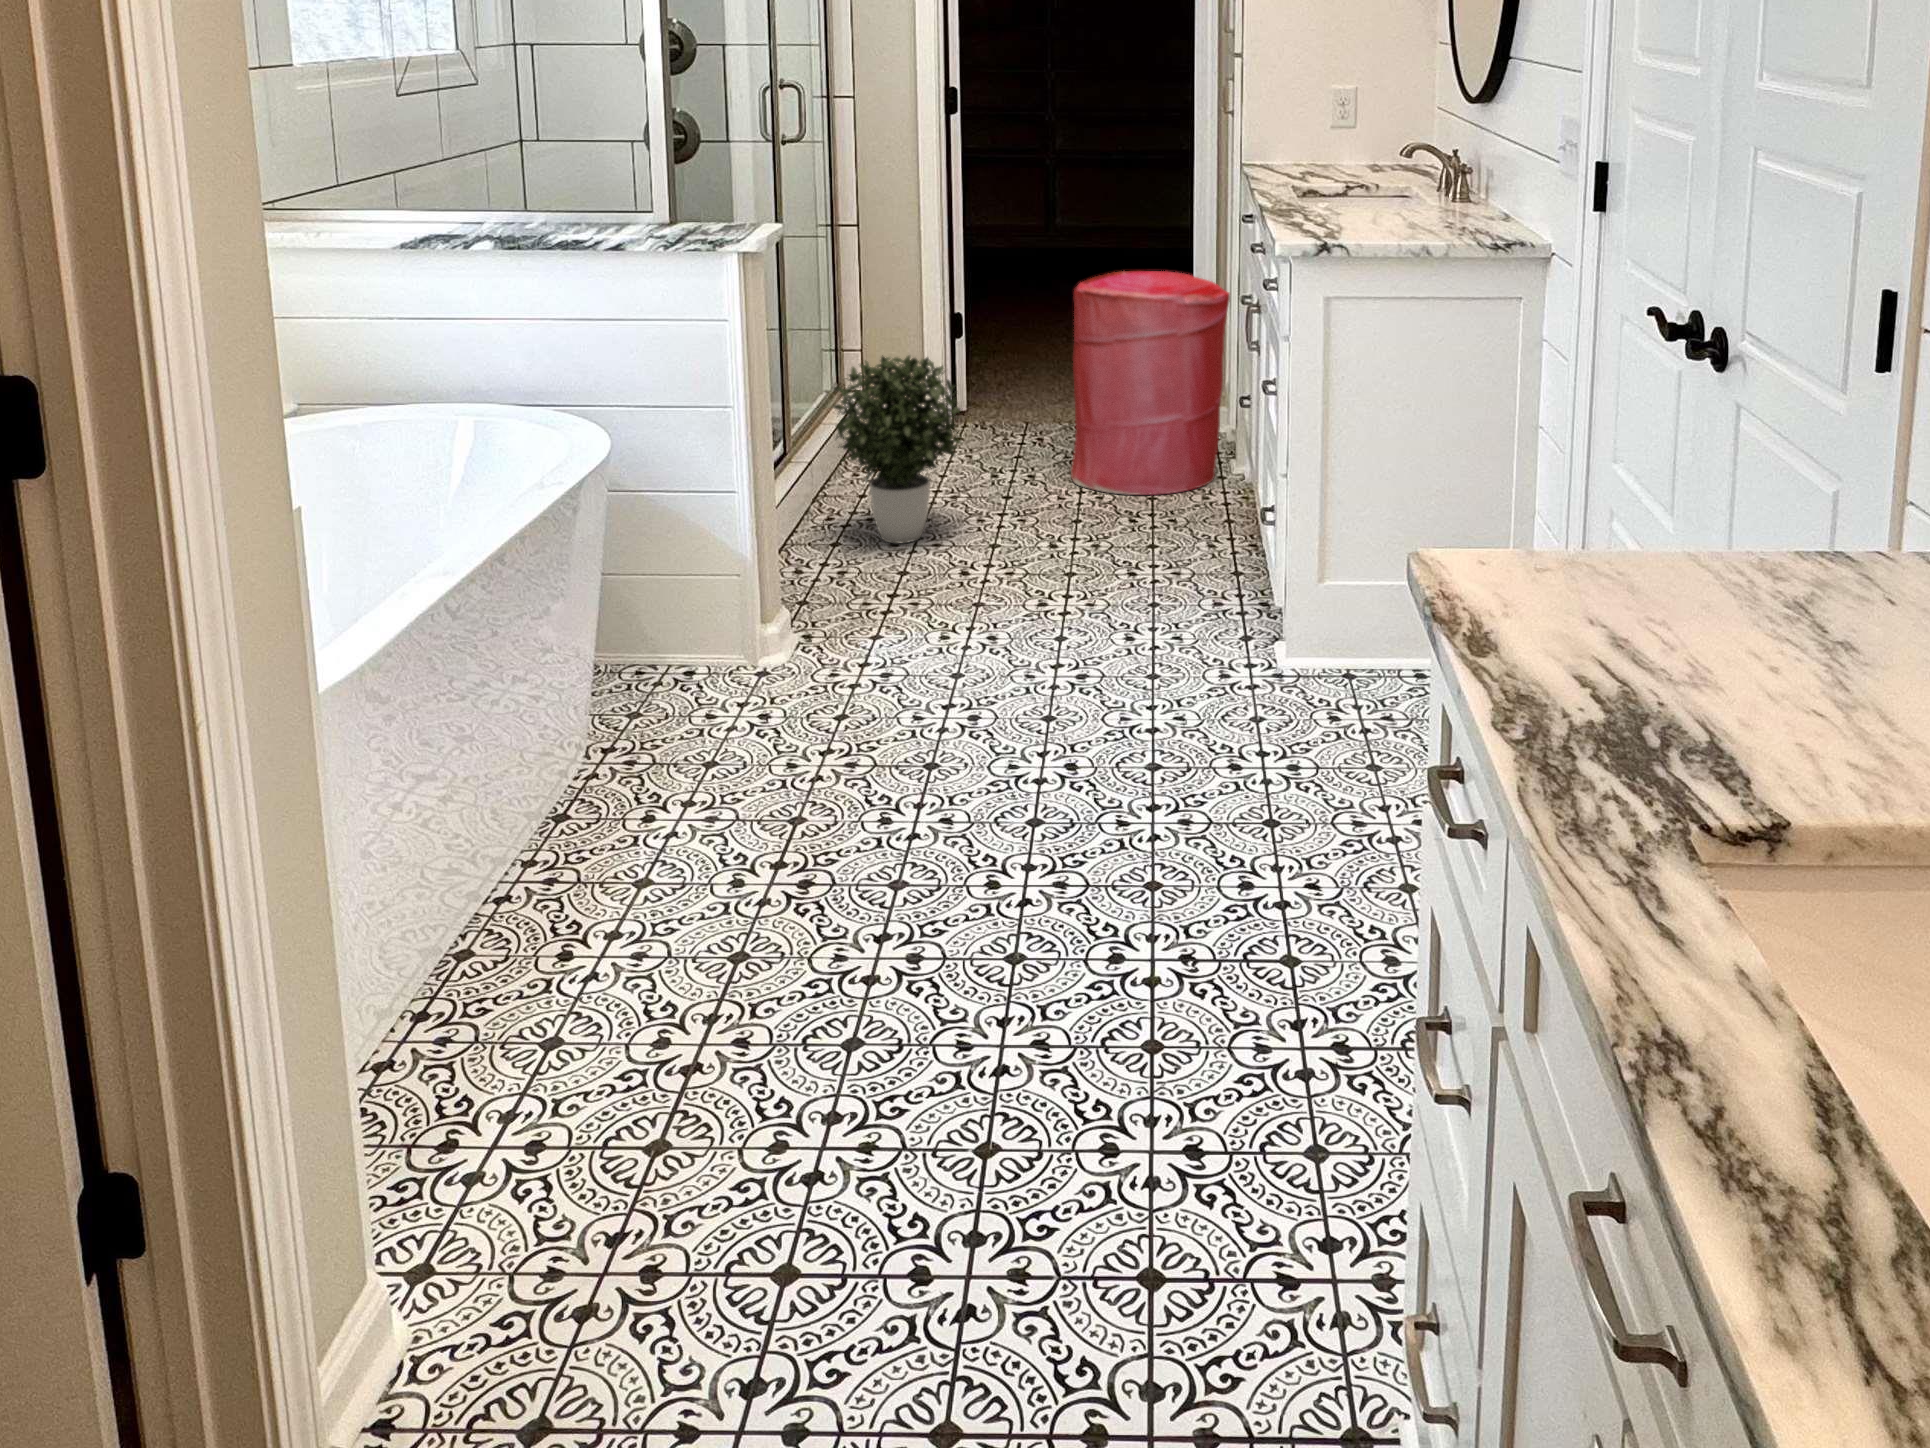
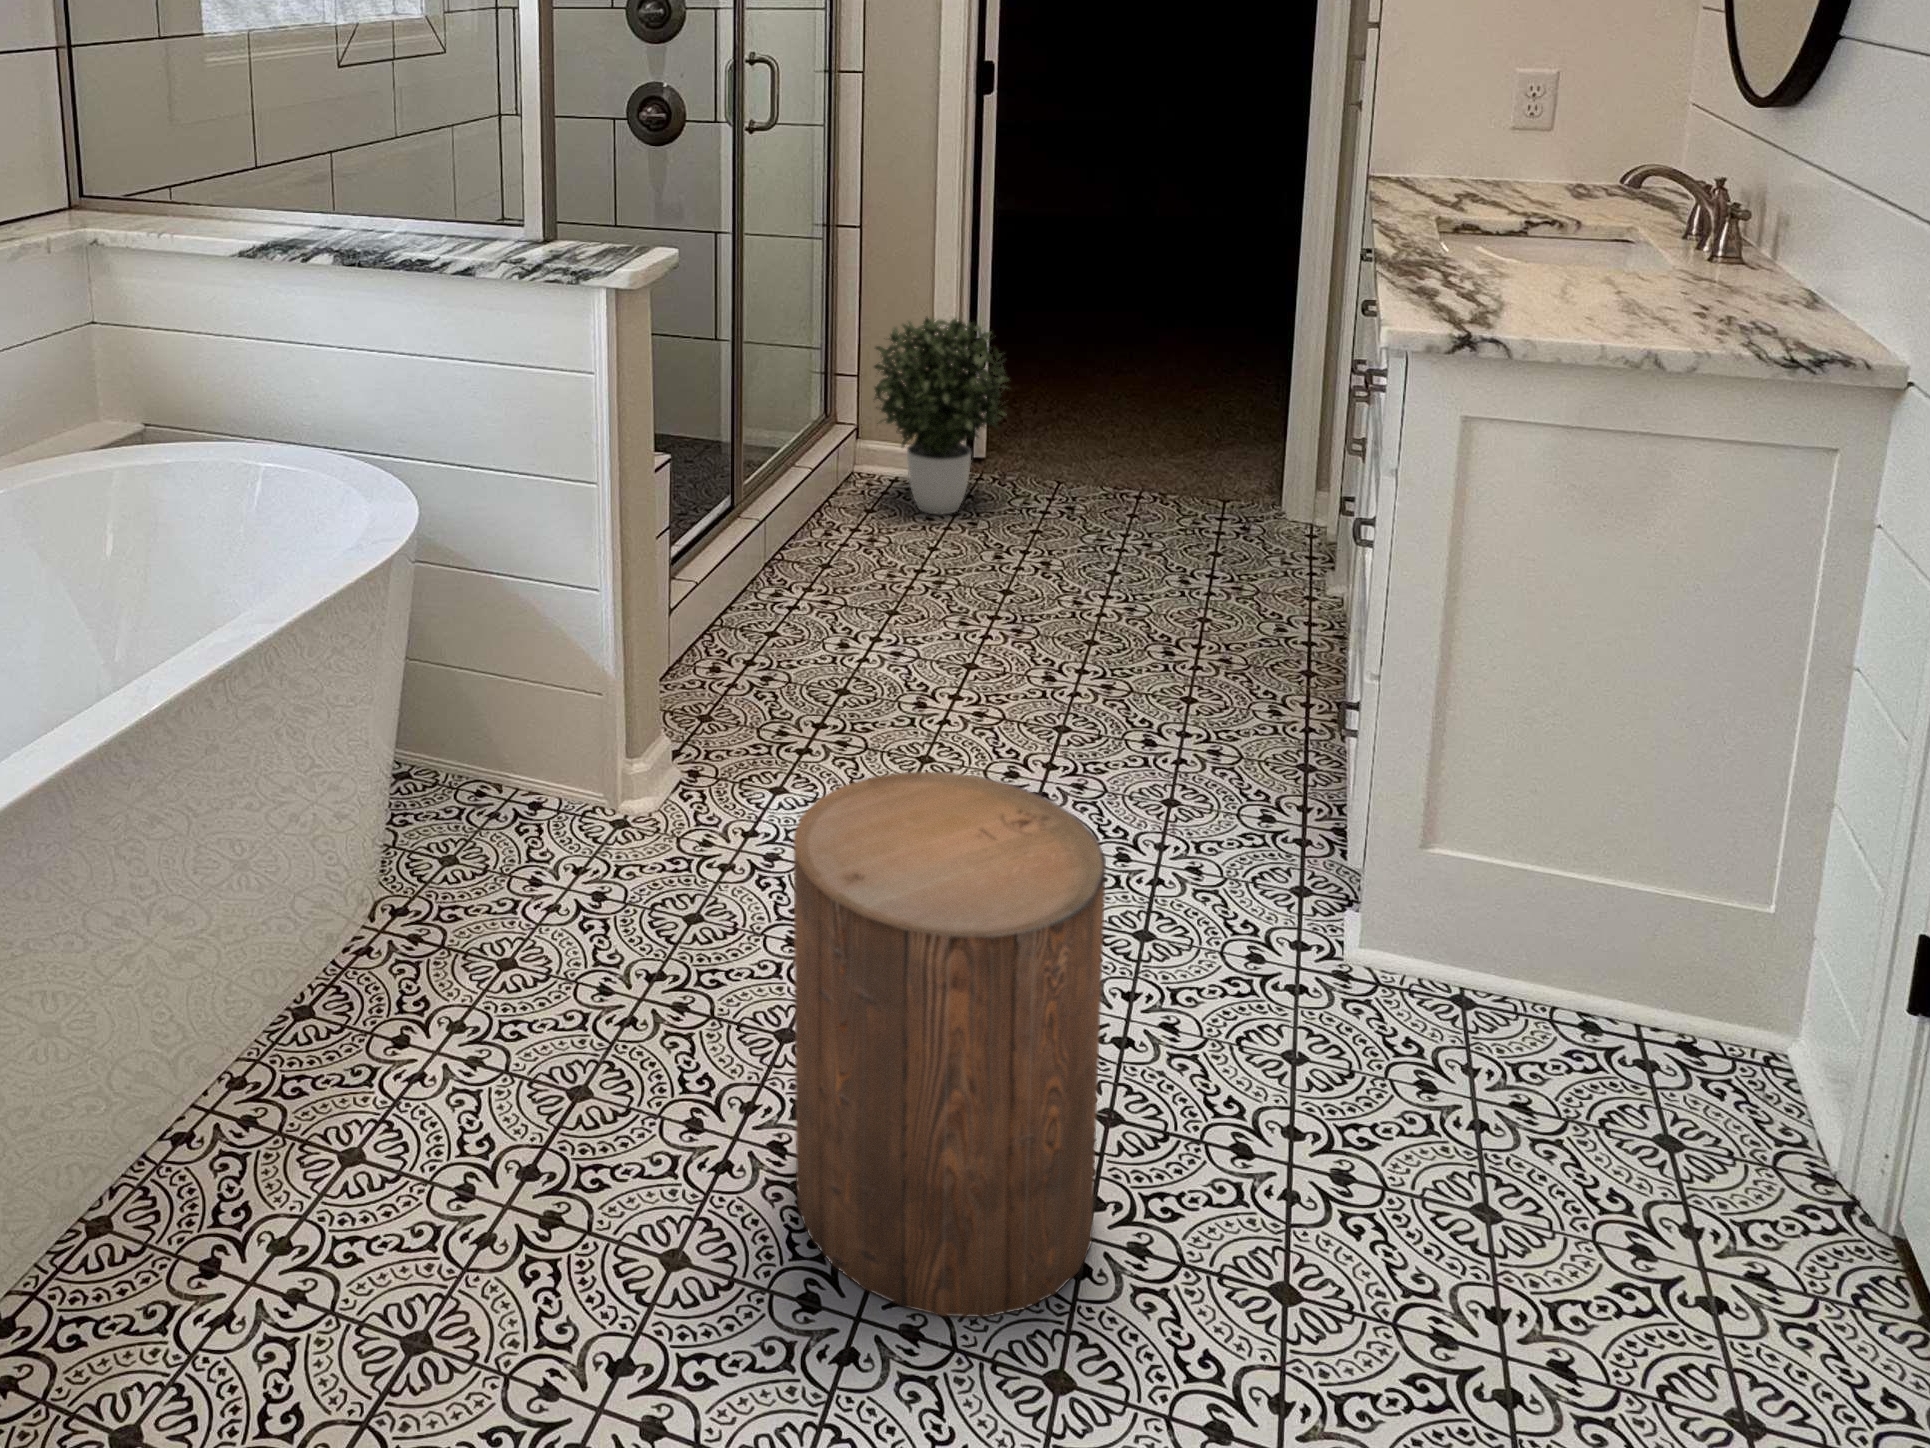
laundry hamper: present [1071,271,1230,495] -> none [1136,238,1339,490]
stool: none [878,758,1157,1254] -> present [794,772,1106,1317]

